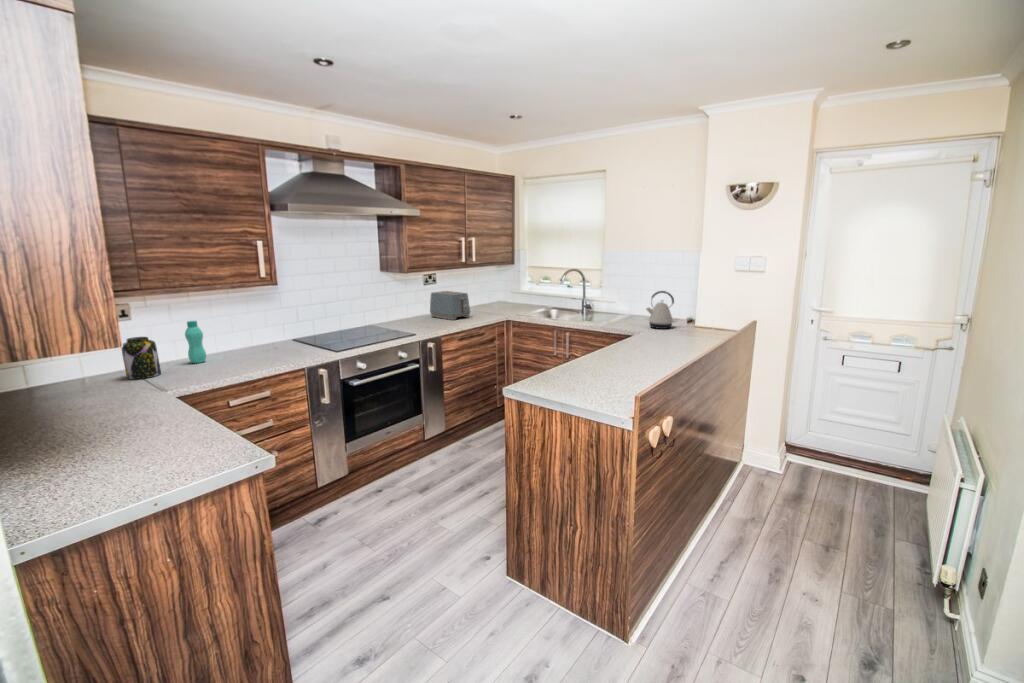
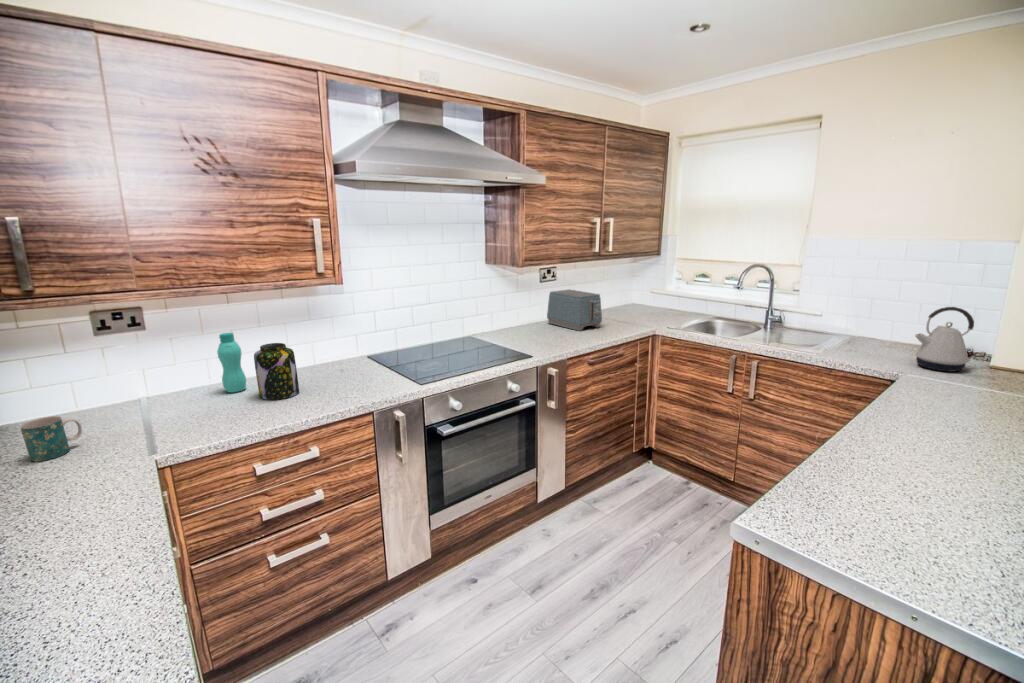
jar: present [122,337,161,379] -> present [254,343,299,400]
mug: none [74,370,109,397] -> present [20,416,82,462]

